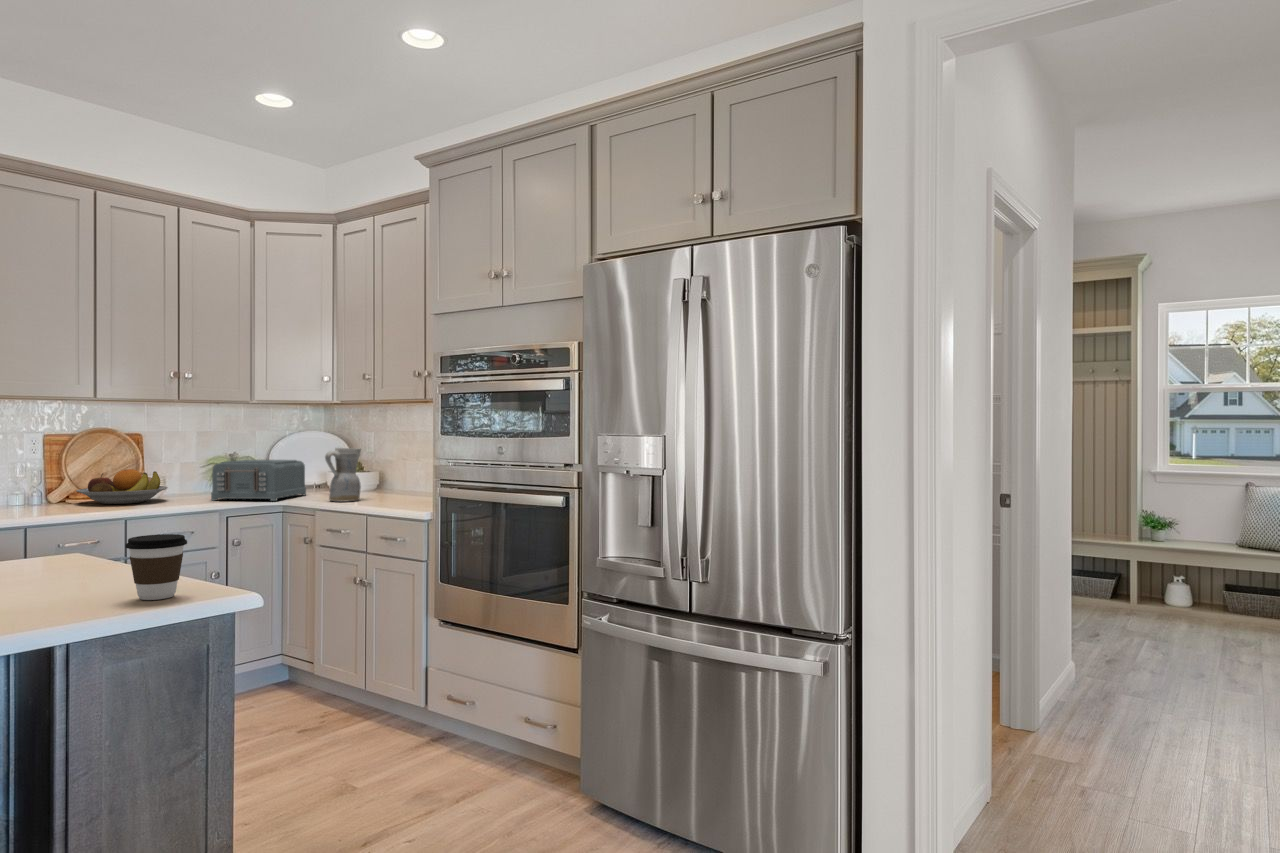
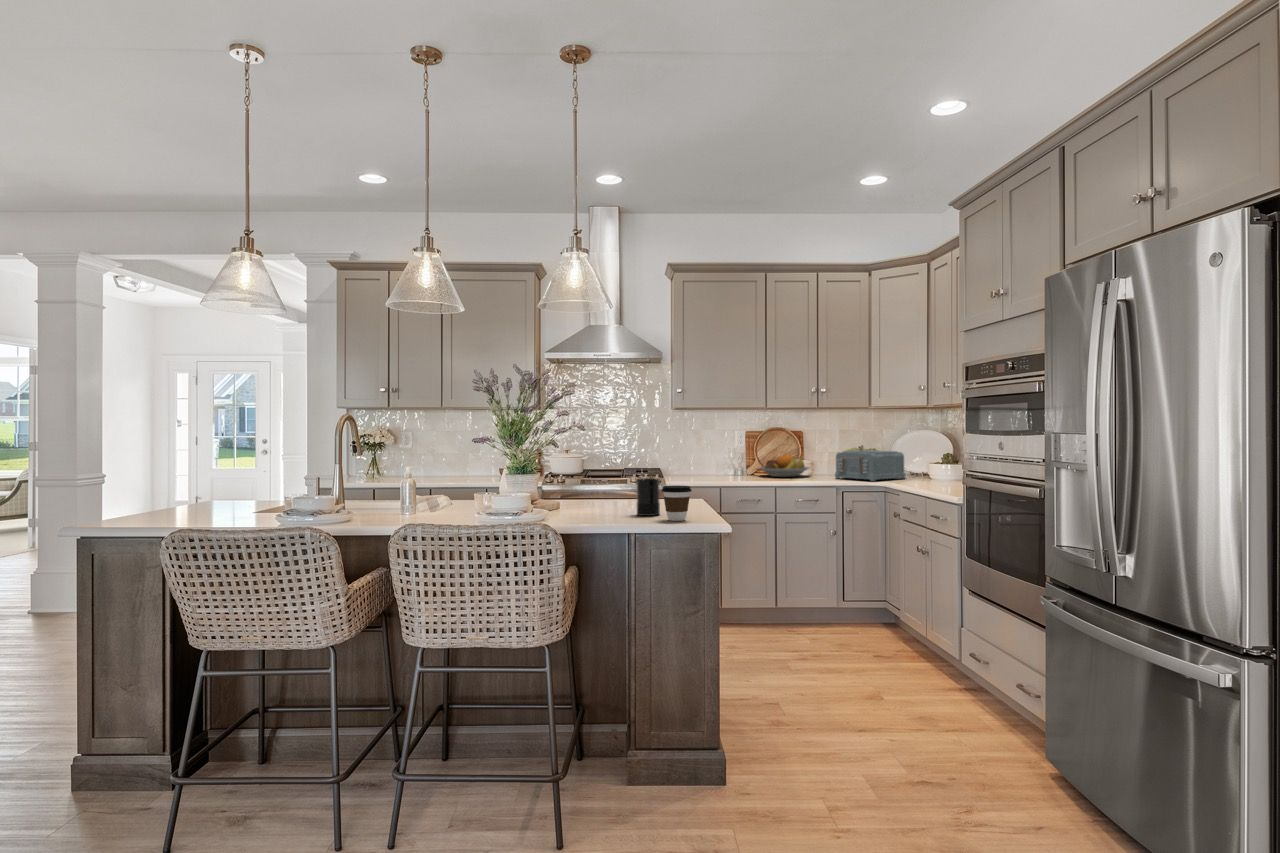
ceramic pitcher: present [325,448,361,502] -> none [907,442,937,485]
candle: none [36,522,93,599] -> present [637,477,660,516]

